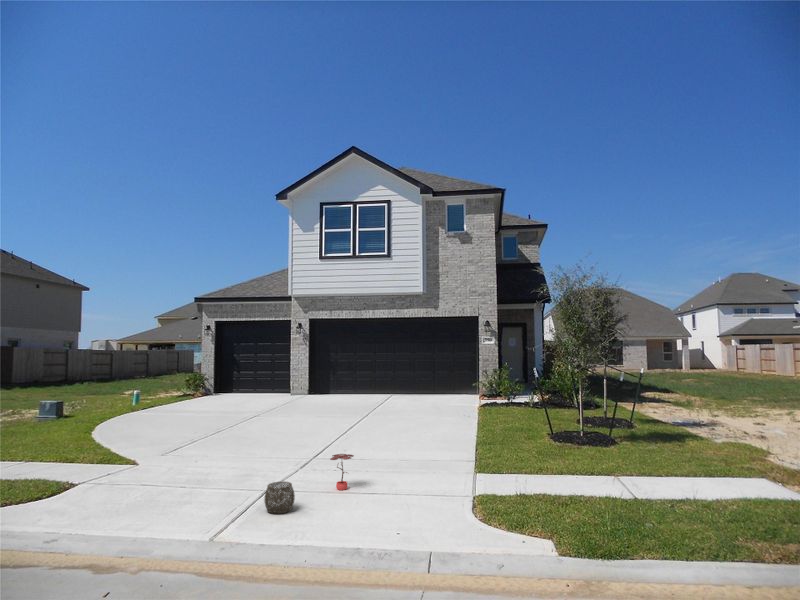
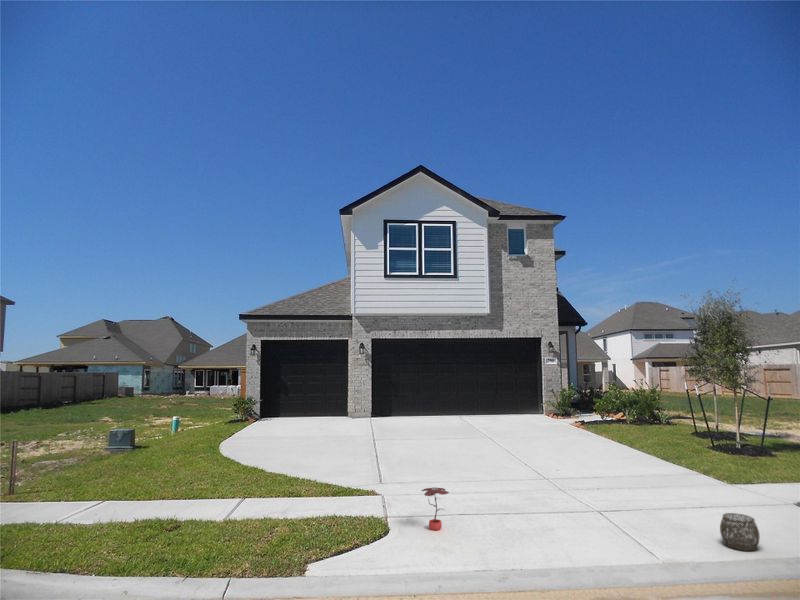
potted plant: present [330,454,354,490] -> present [422,487,449,530]

